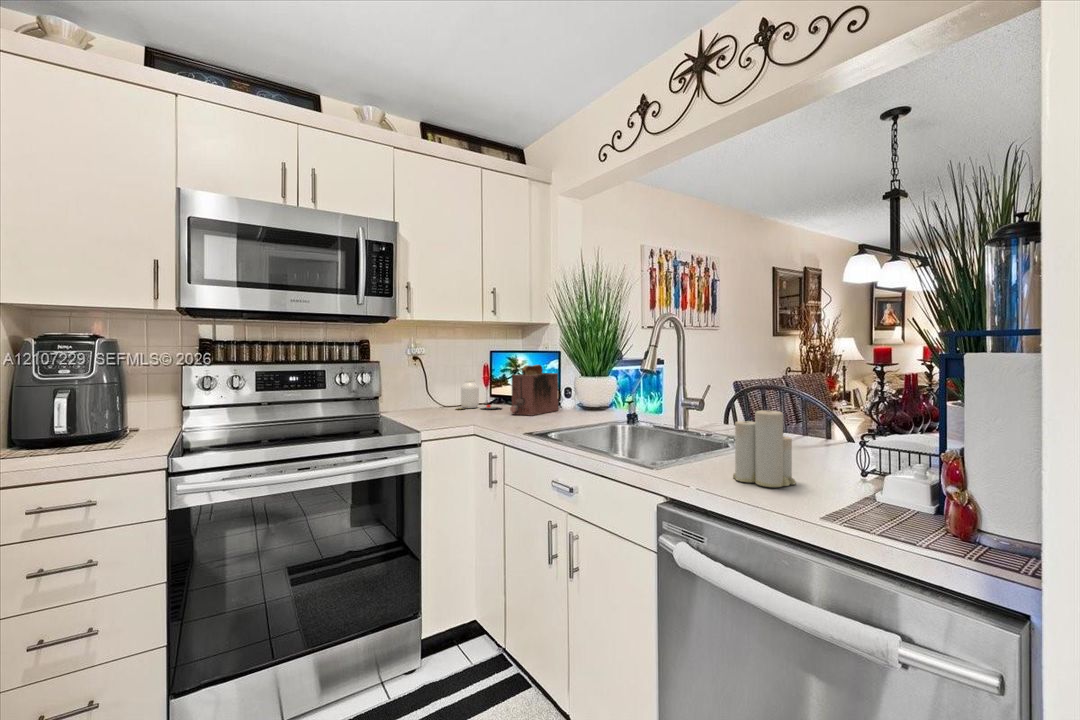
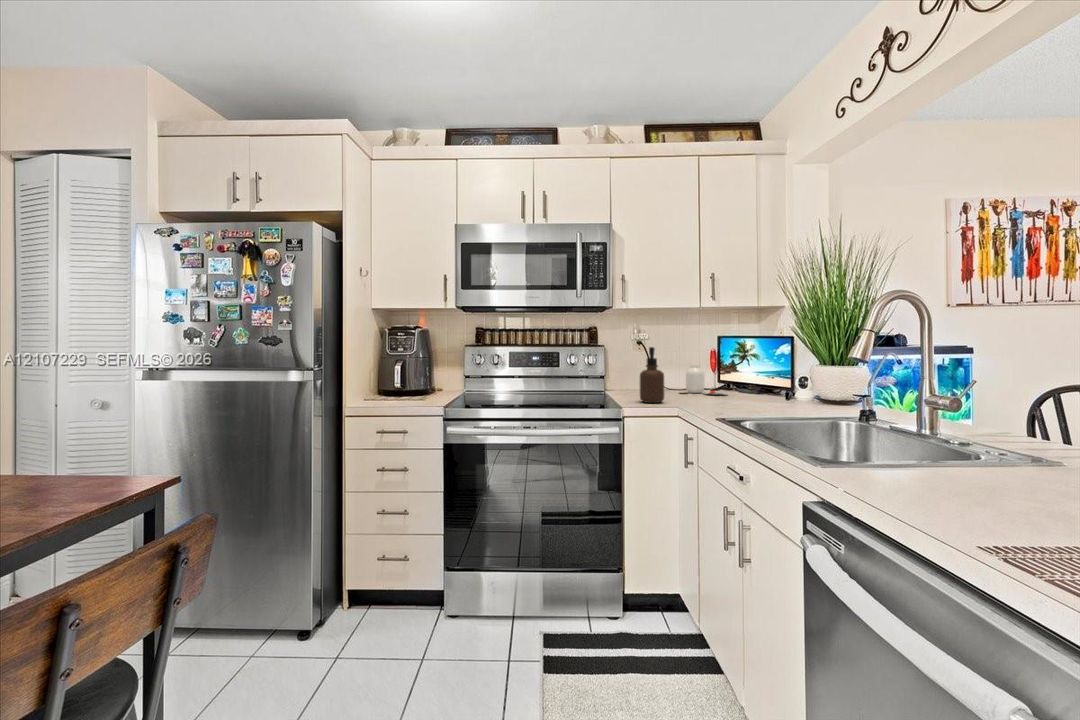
soap dispenser: none [431,363,457,423] -> present [640,347,664,403]
toaster: present [510,365,558,416] -> none [726,350,789,404]
candle: present [733,410,796,487] -> none [918,396,1026,520]

